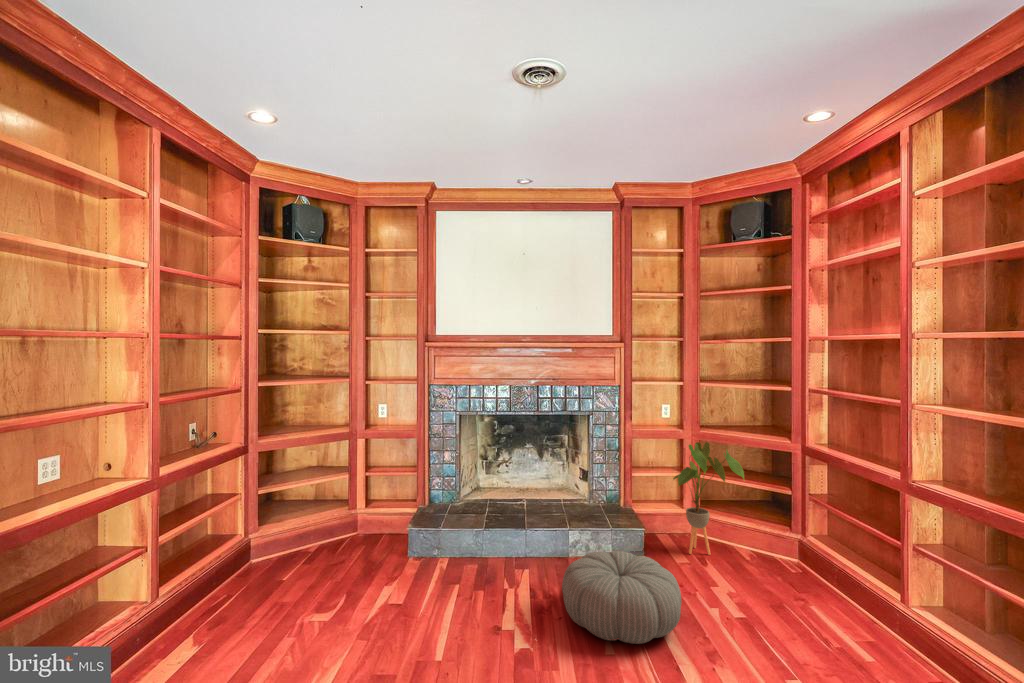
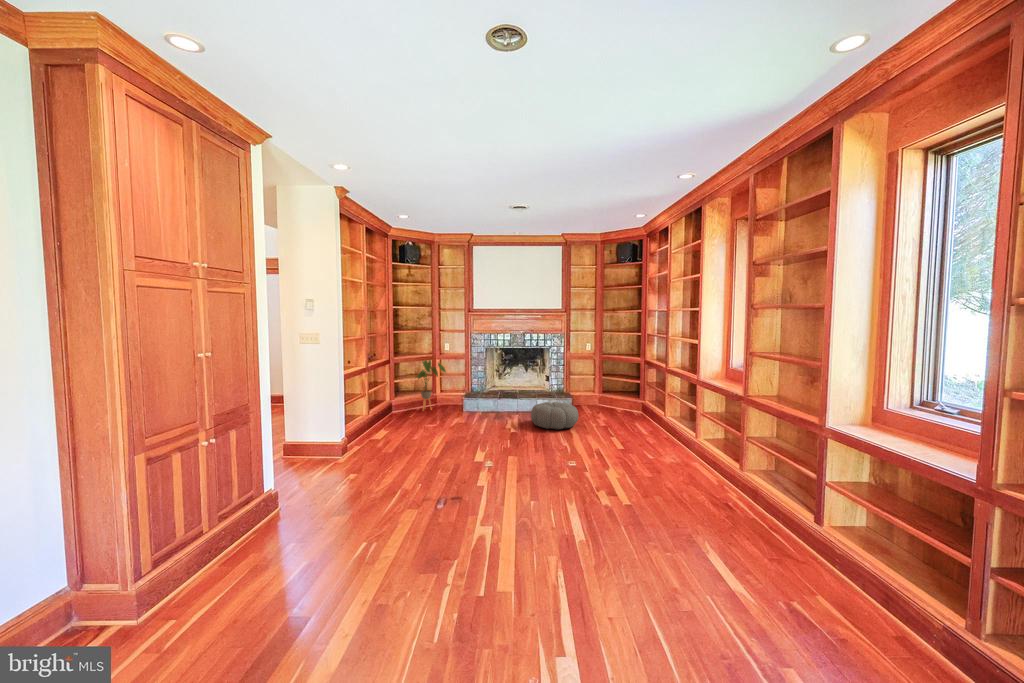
house plant: present [673,442,744,555] -> present [416,360,446,410]

